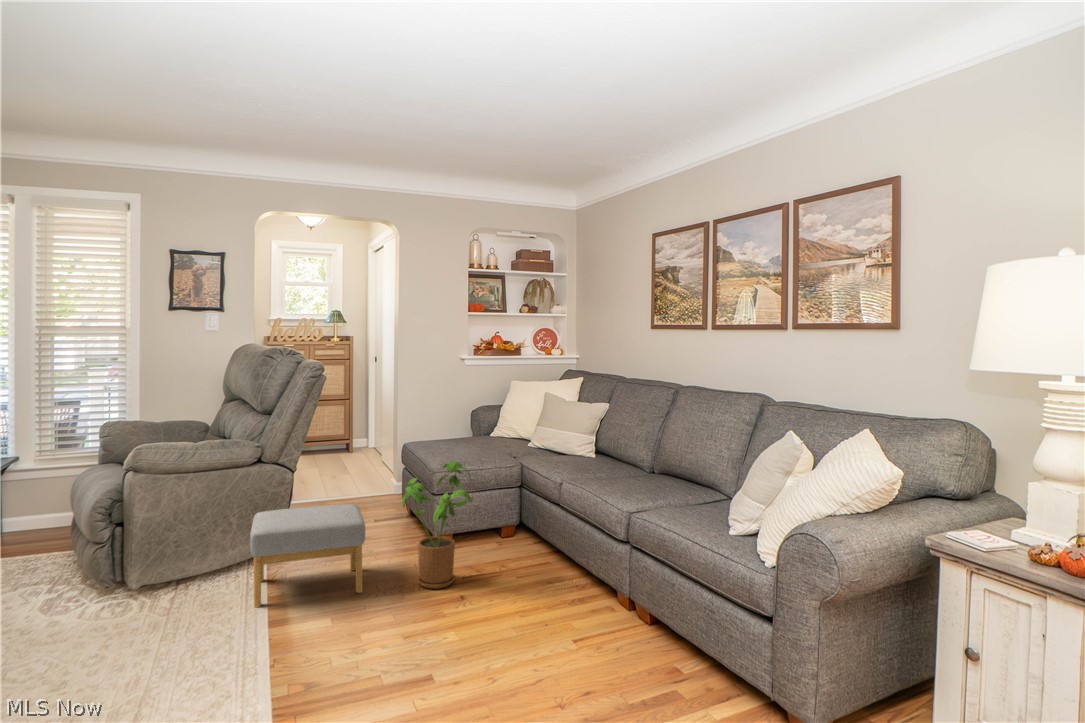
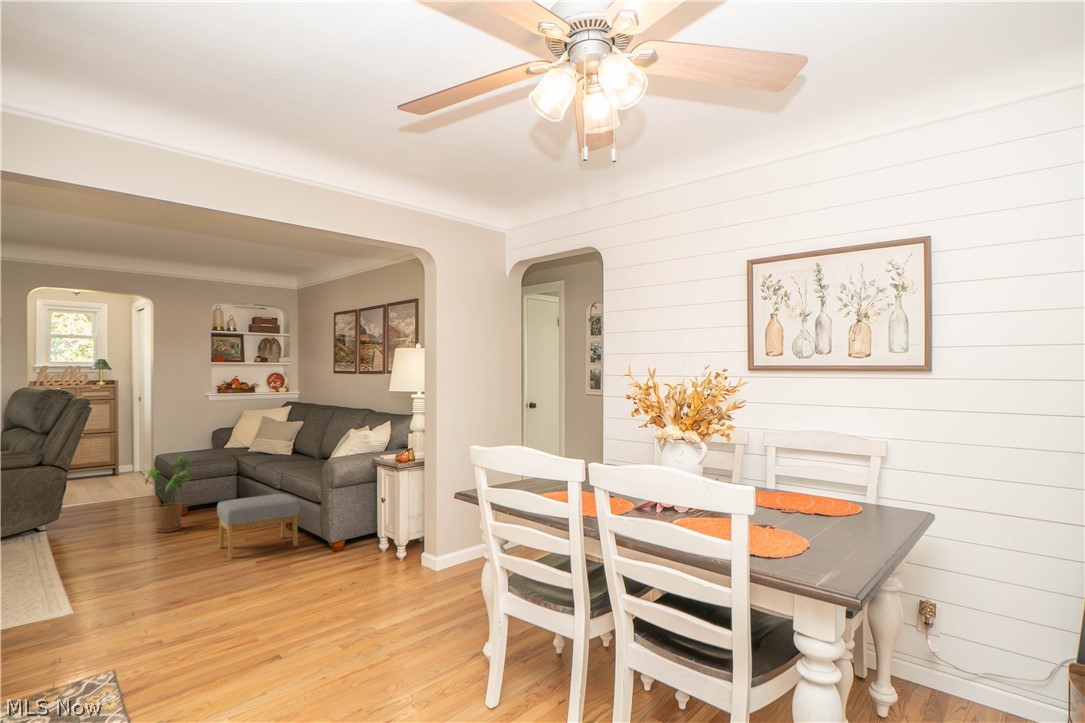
footstool: present [250,504,365,607] -> present [217,494,300,558]

